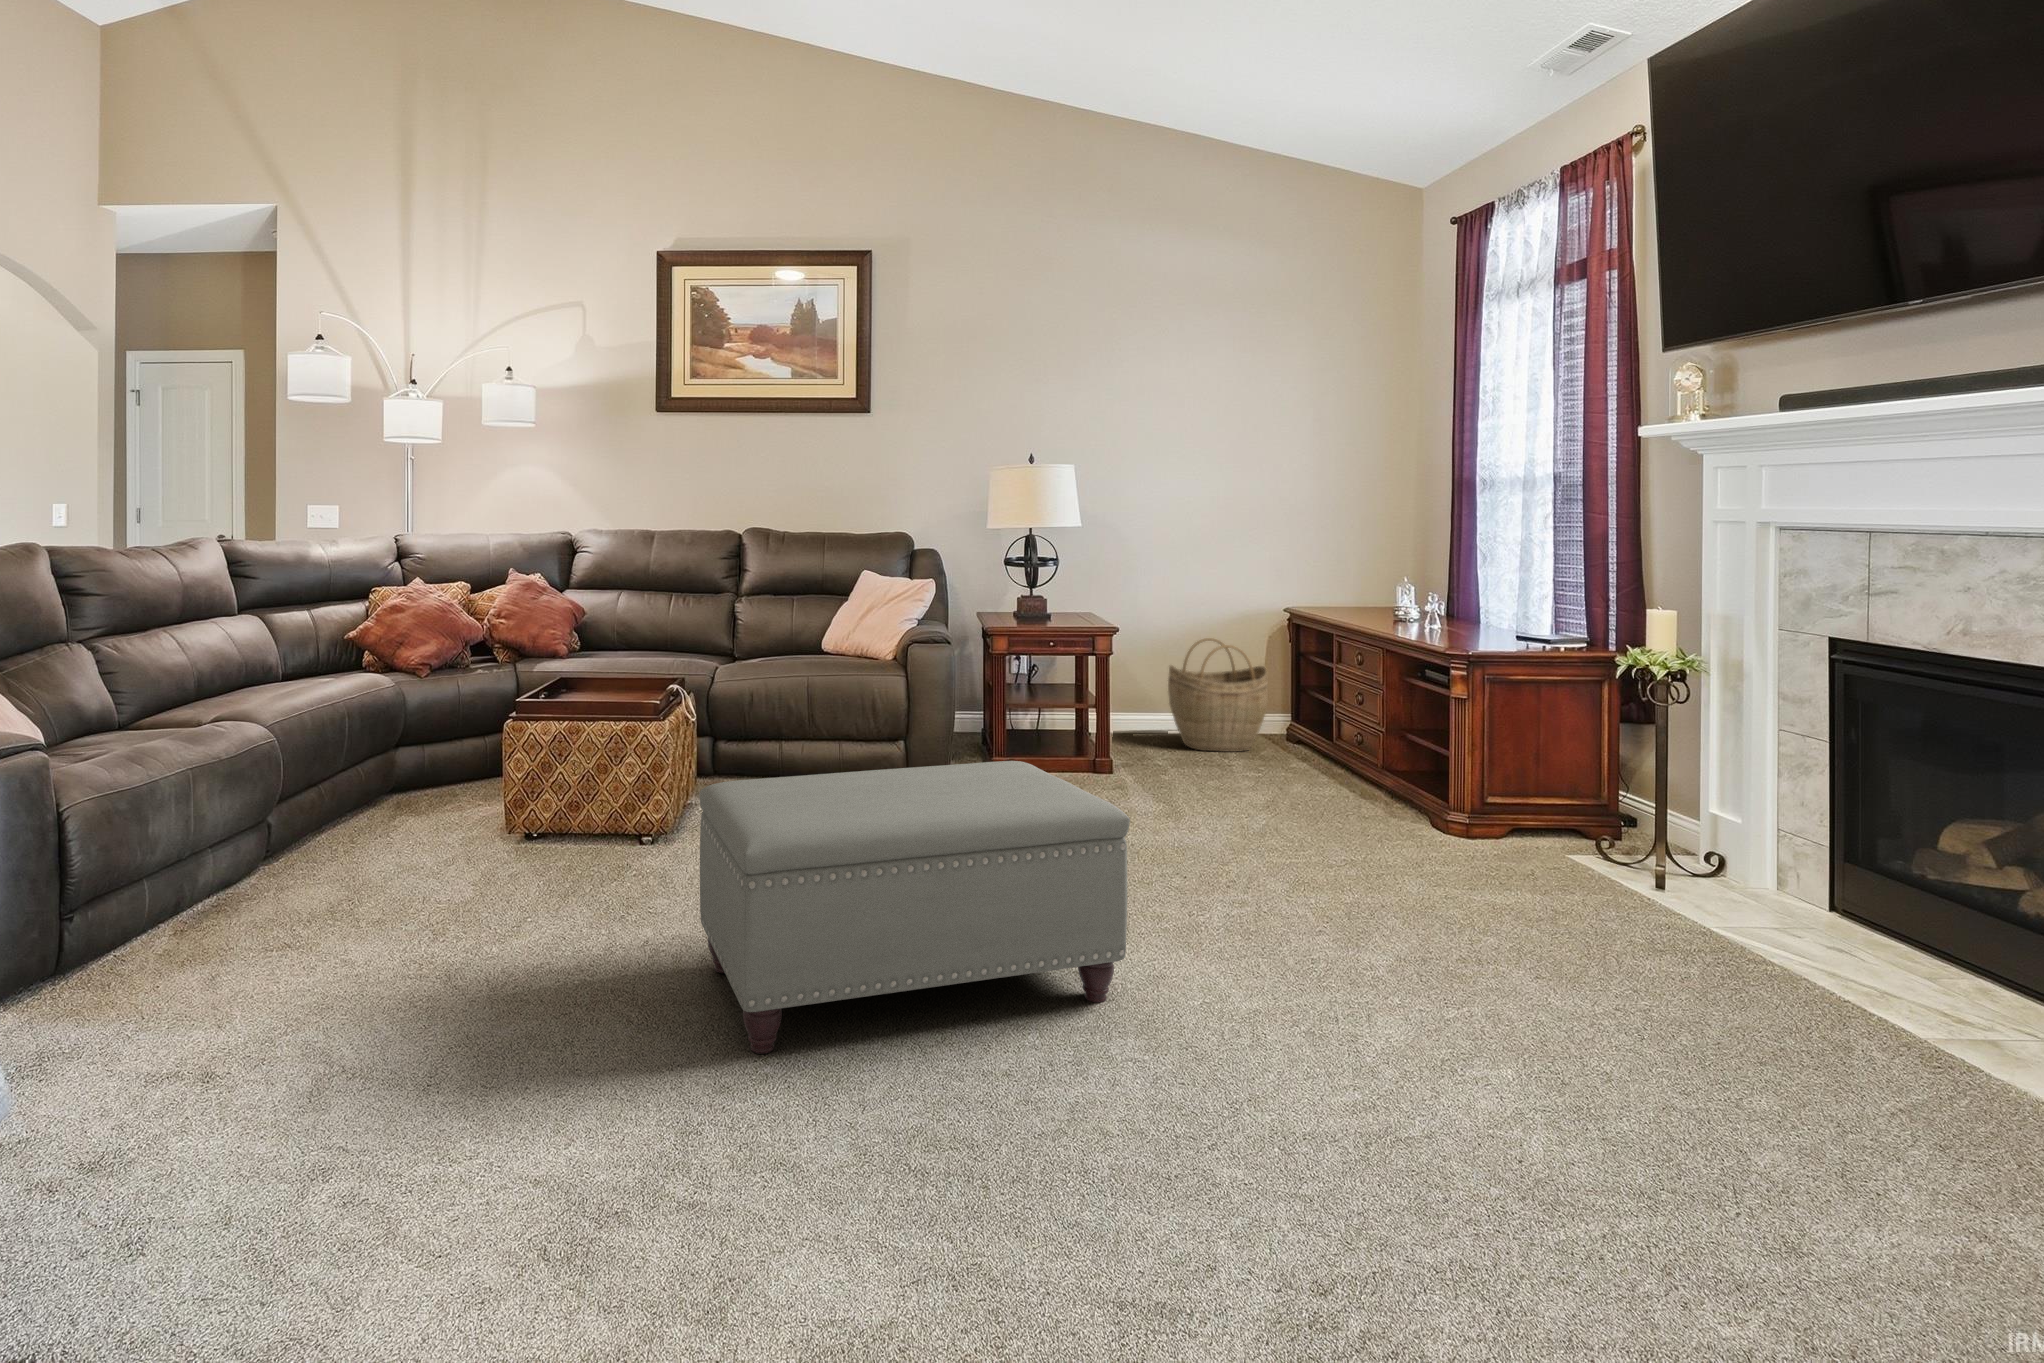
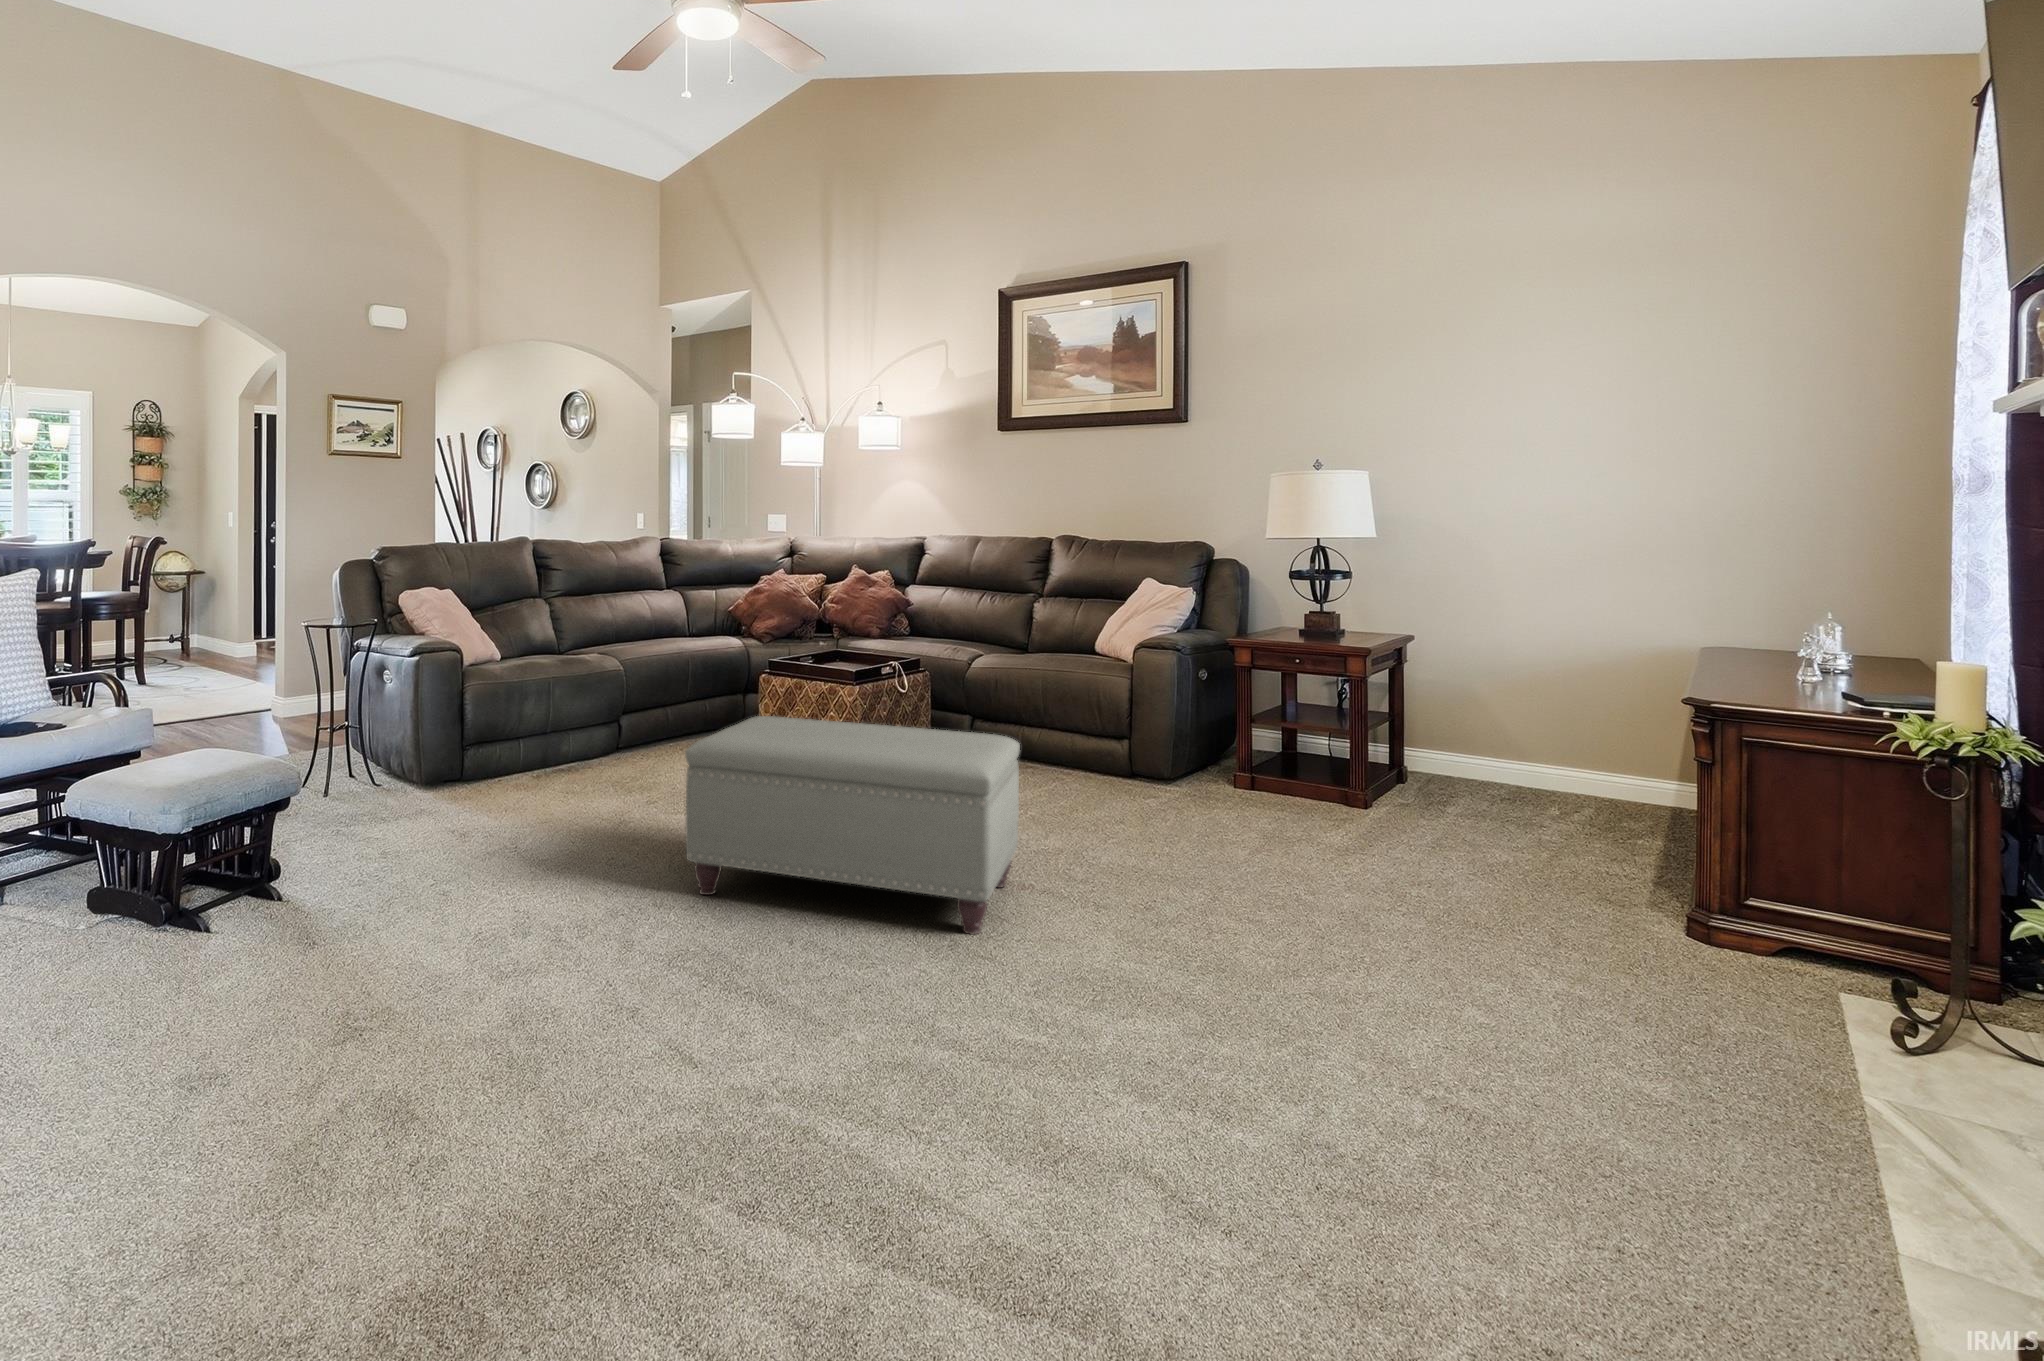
woven basket: present [1168,638,1268,752] -> none [1515,678,1658,821]

